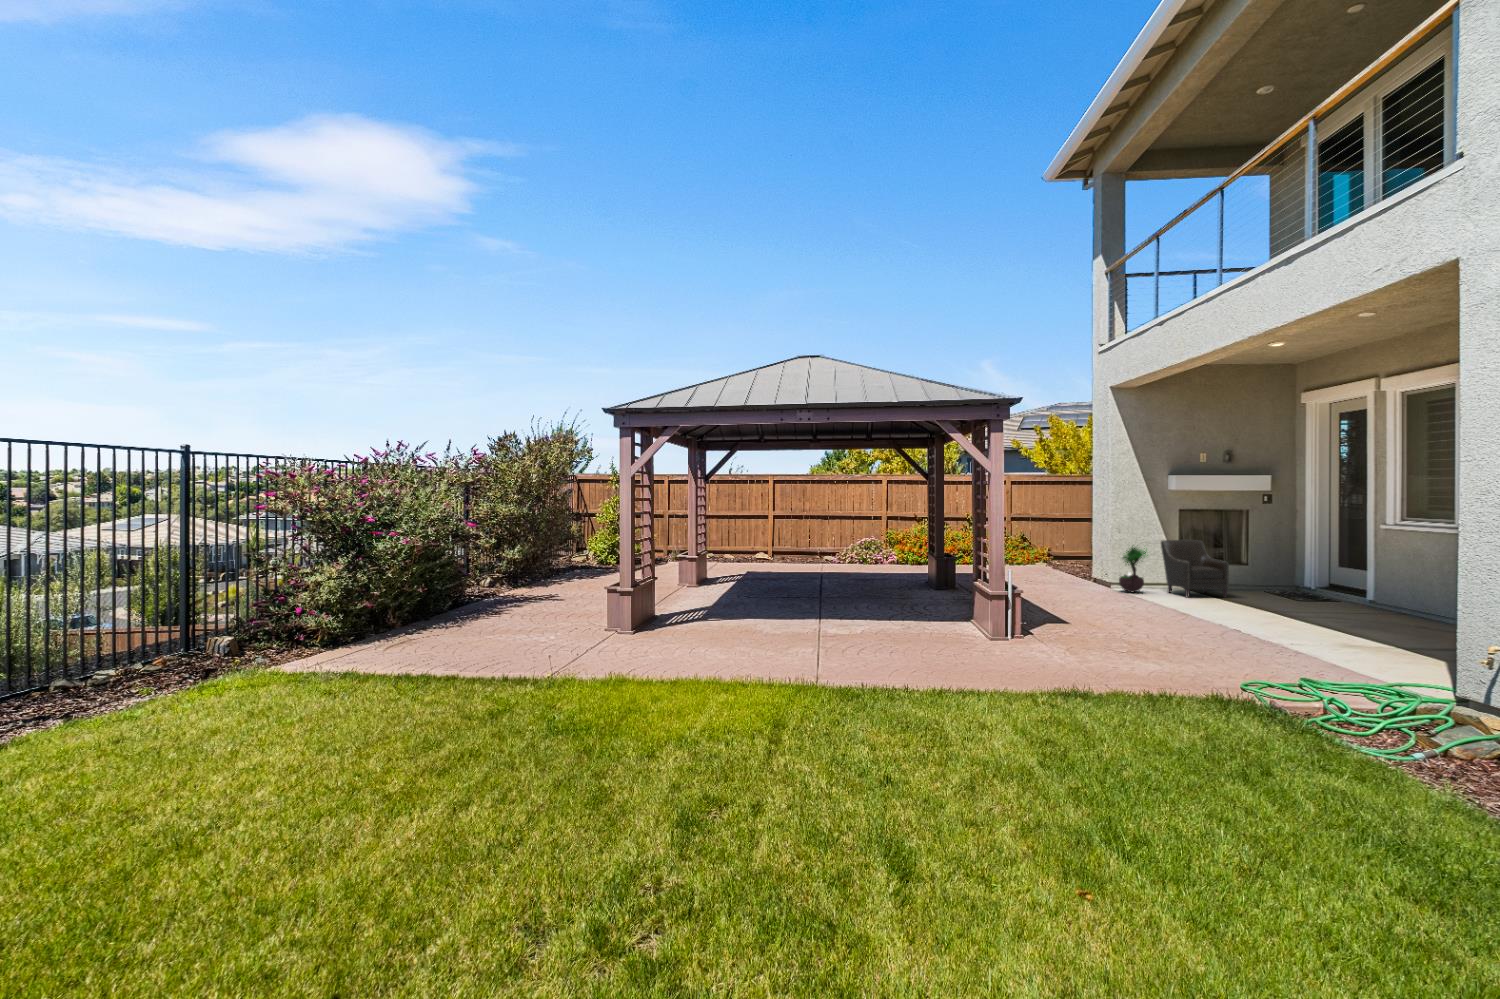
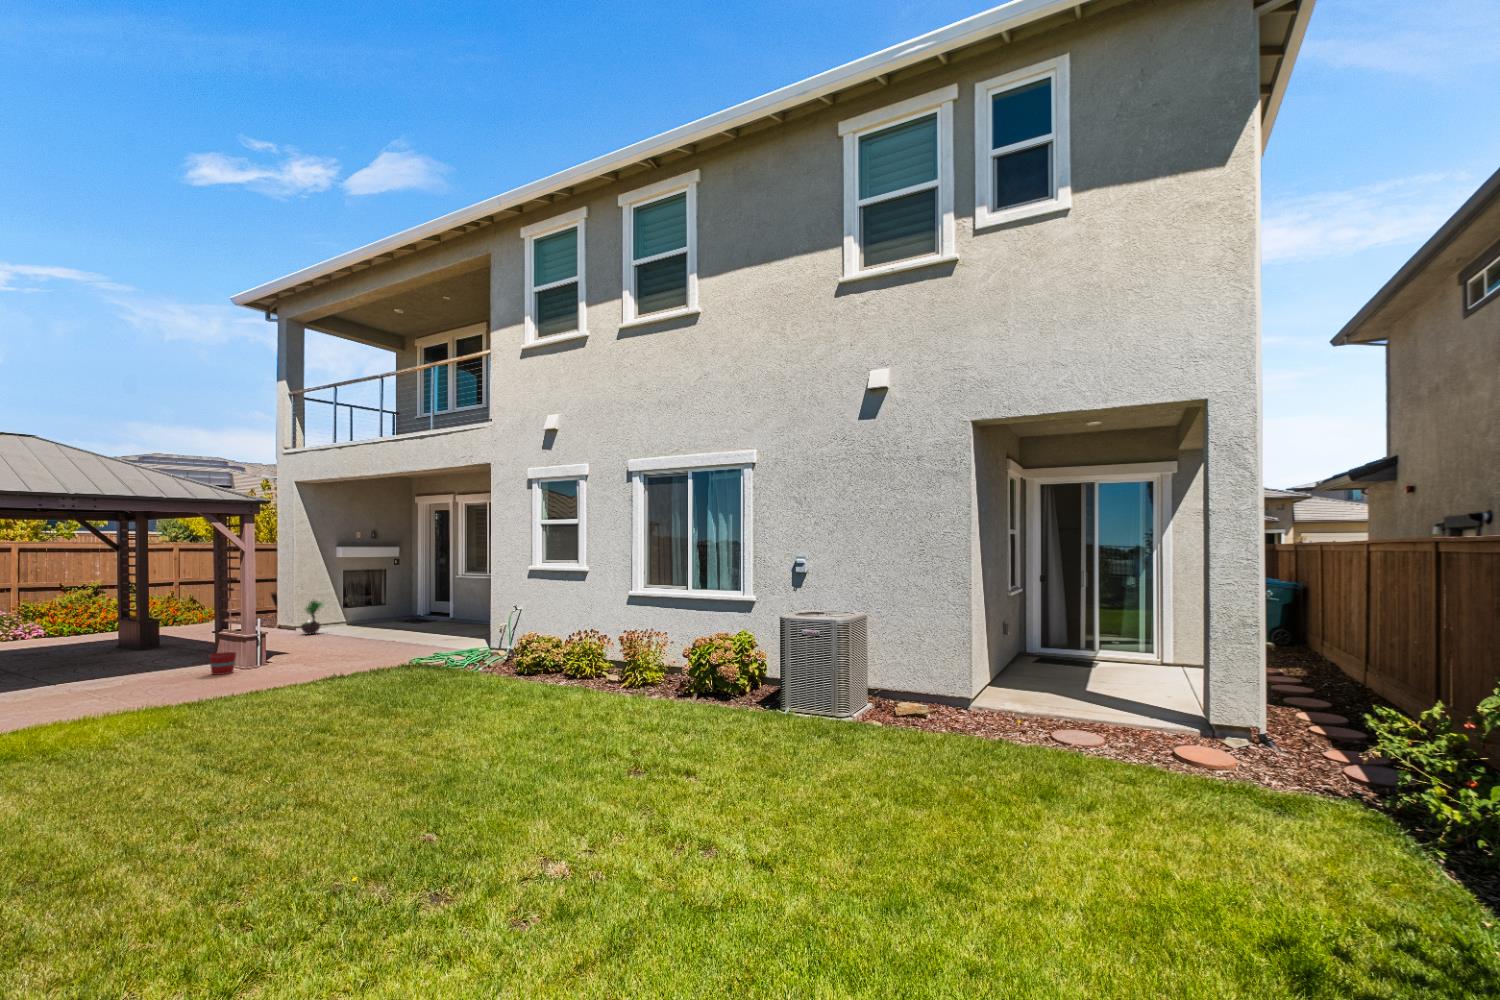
chair: present [1161,540,1229,598] -> none [331,592,376,632]
bucket: none [953,605,986,637] -> present [209,652,236,675]

